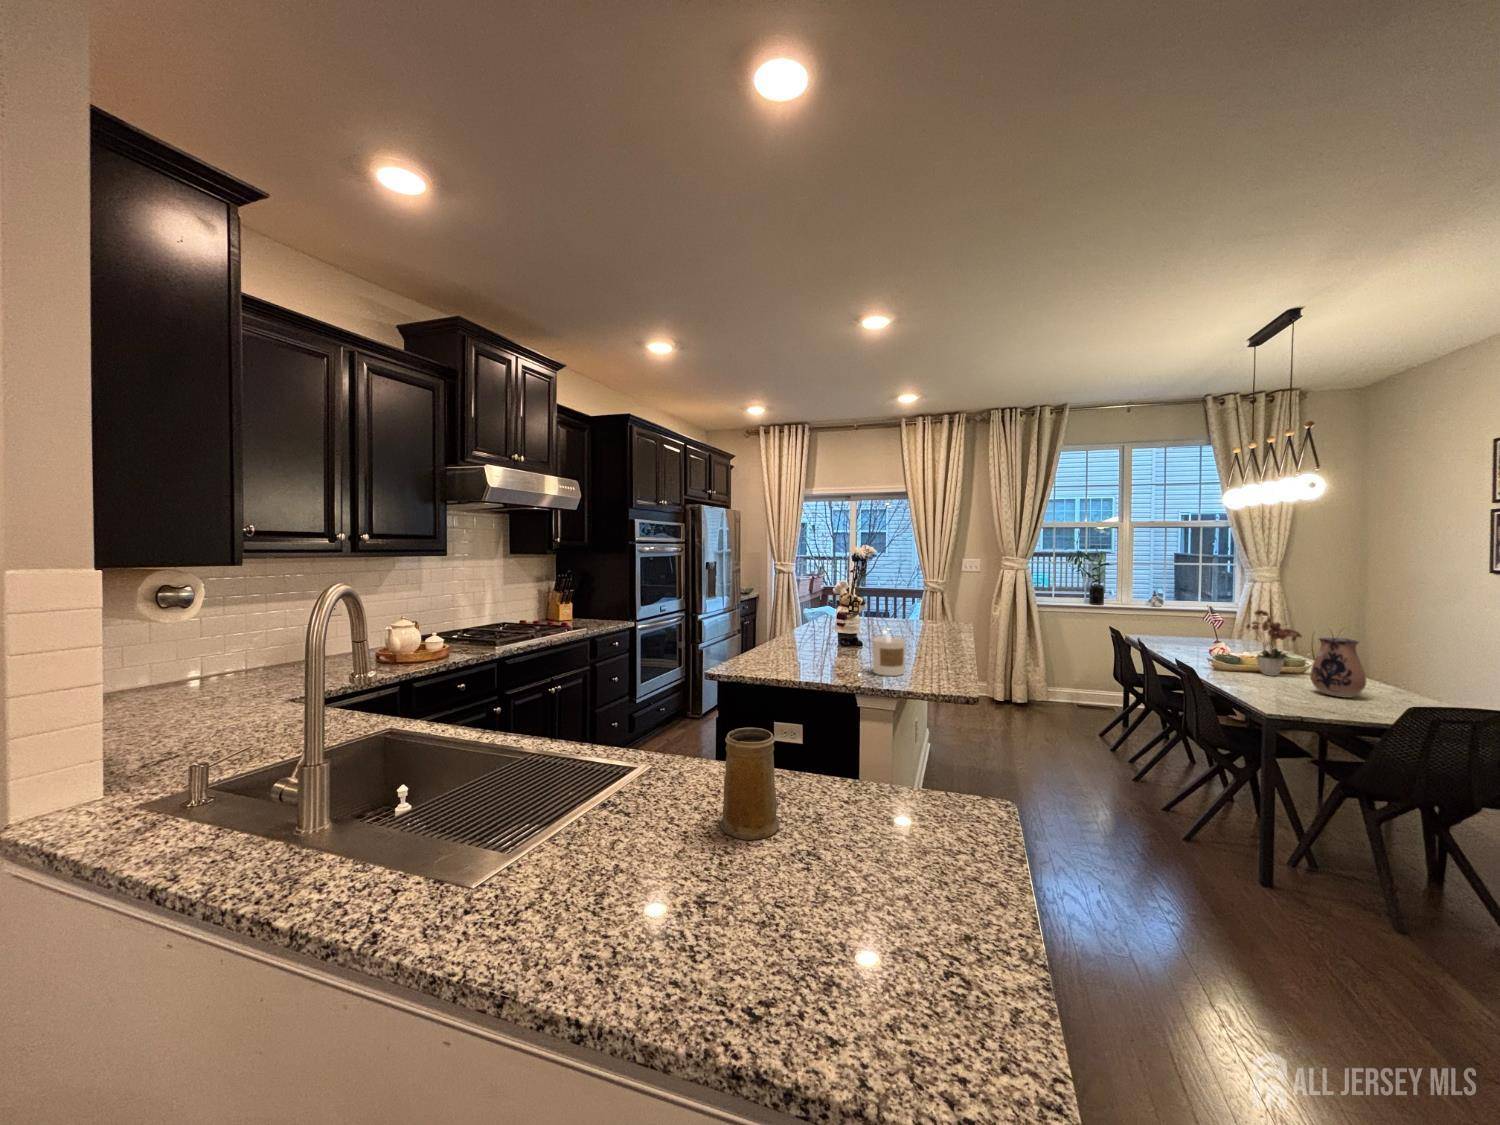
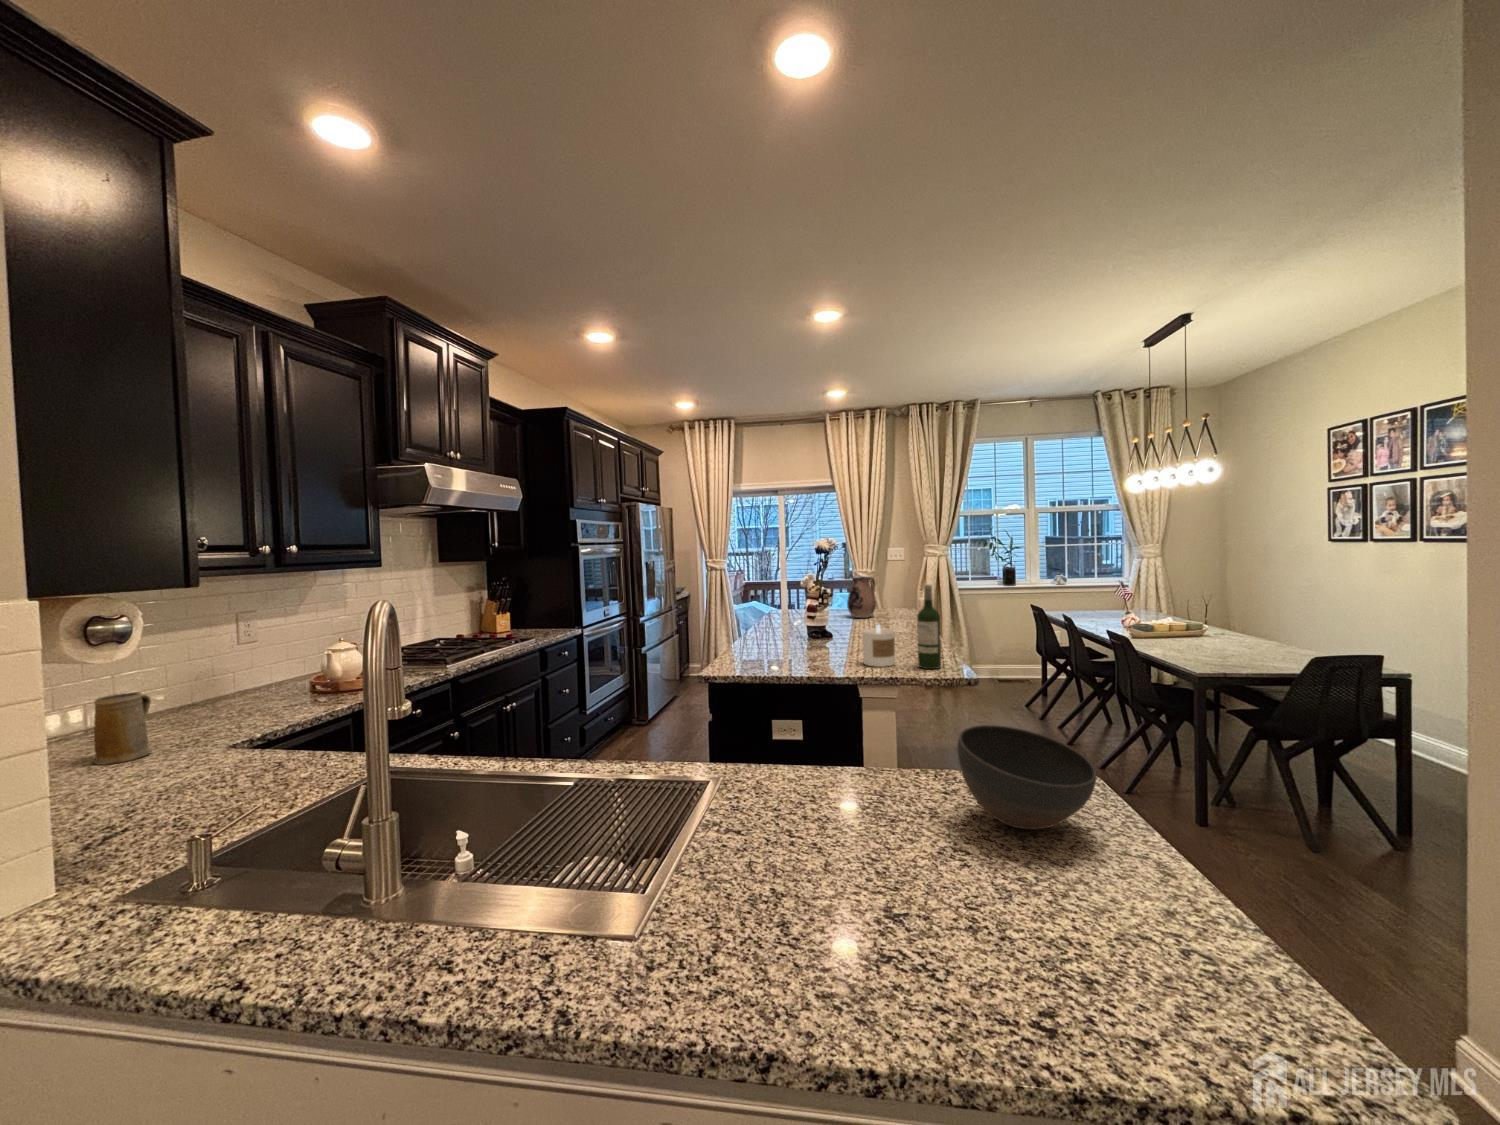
wine bottle: none [925,596,949,682] -> present [917,585,941,669]
flower arrangement: present [1246,610,1302,676] -> none [1156,581,1208,643]
ceramic pitcher: present [1310,638,1366,698] -> present [847,577,876,618]
mug: present [720,728,779,840] -> present [93,692,152,765]
bowl: none [839,735,969,842] -> present [957,725,1097,829]

